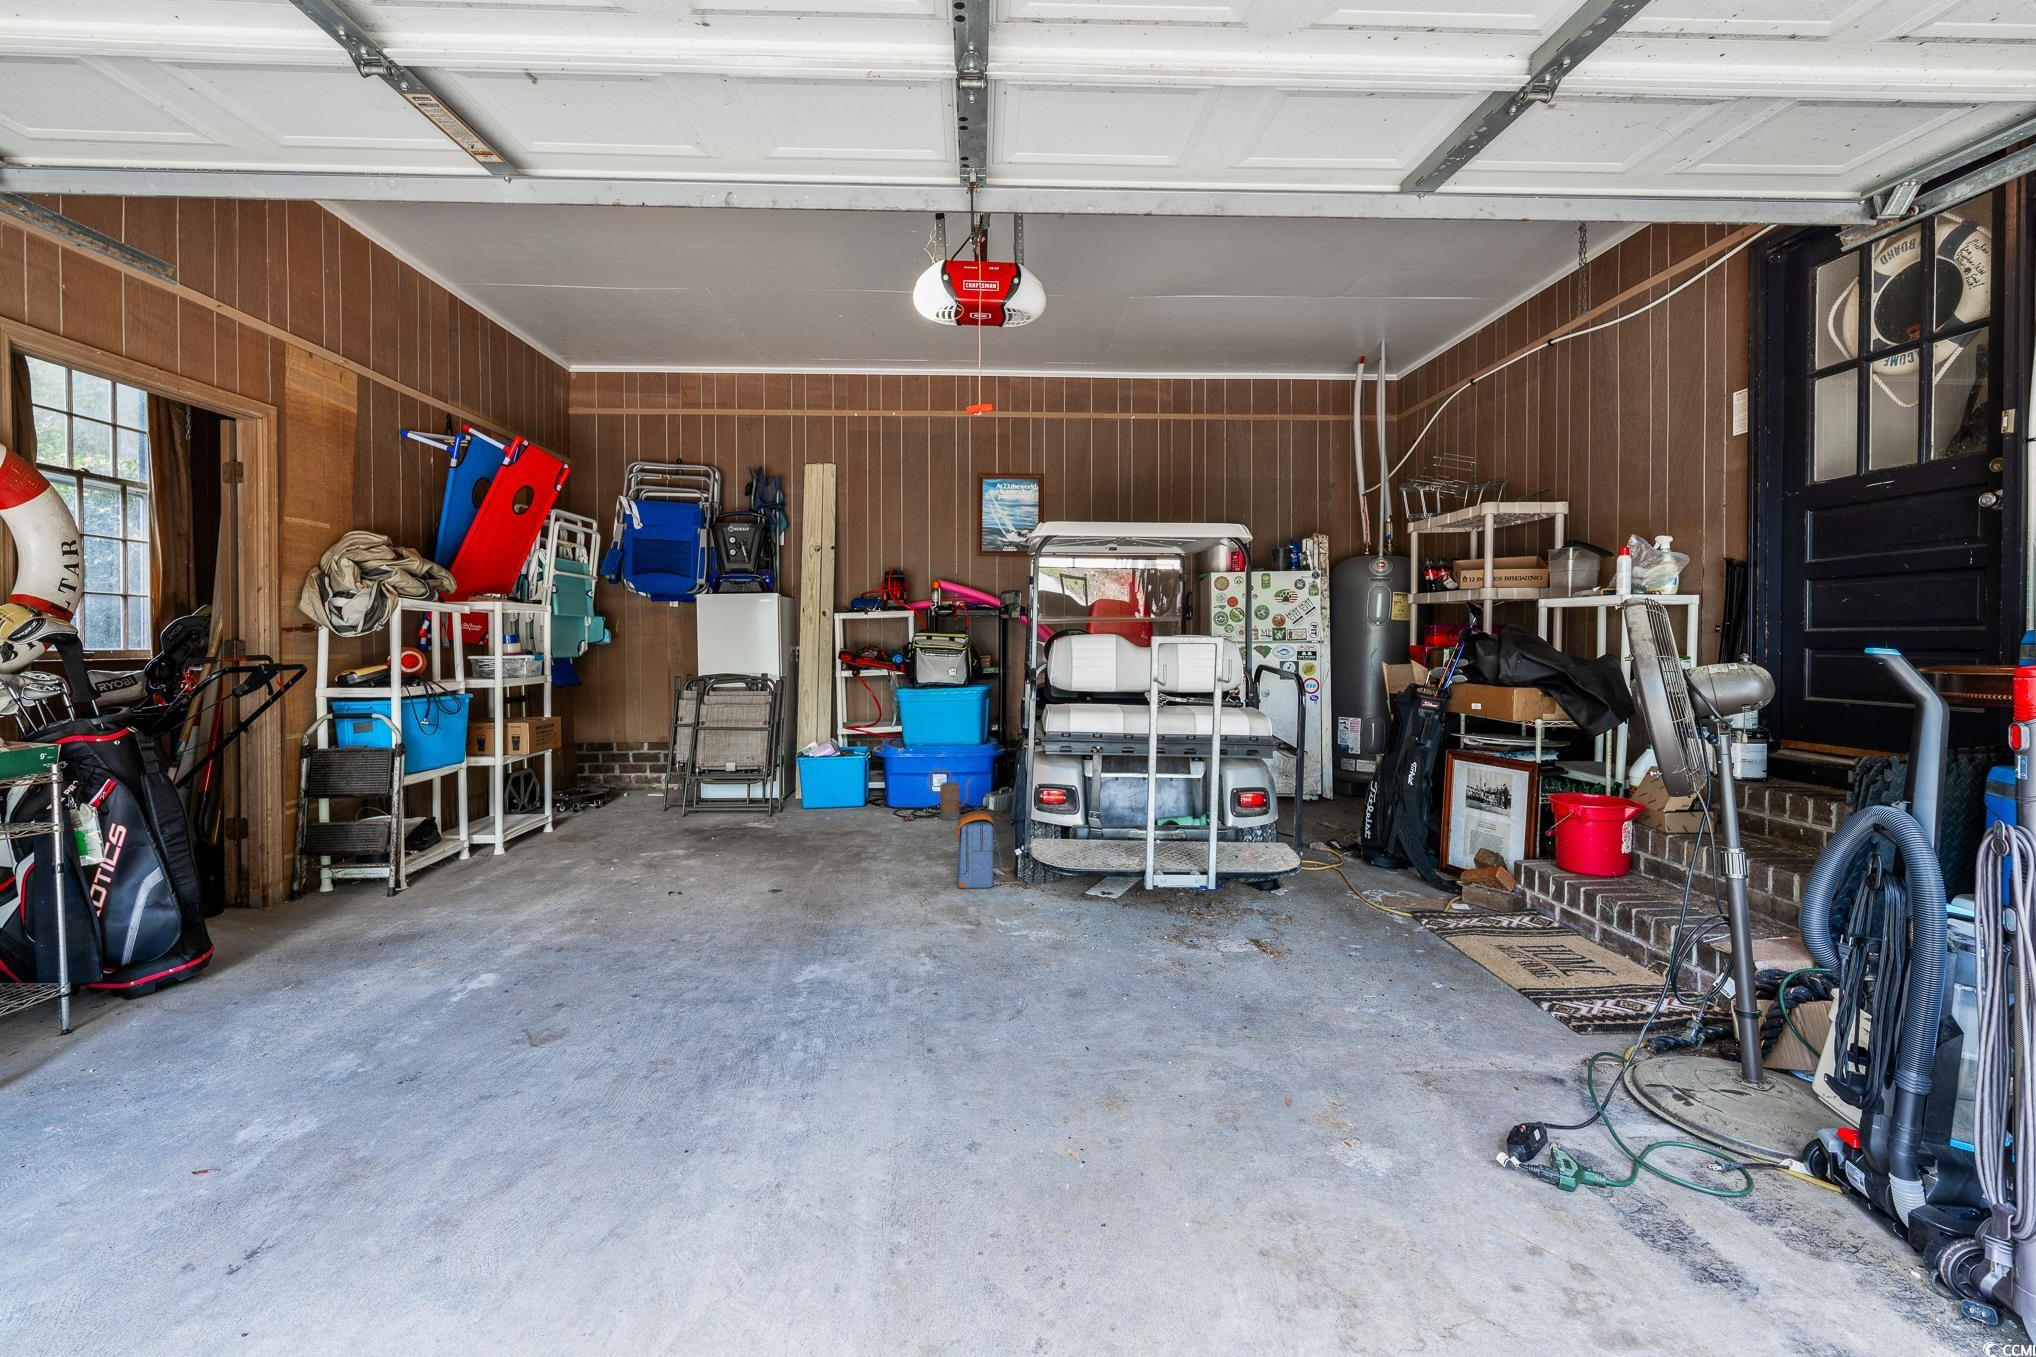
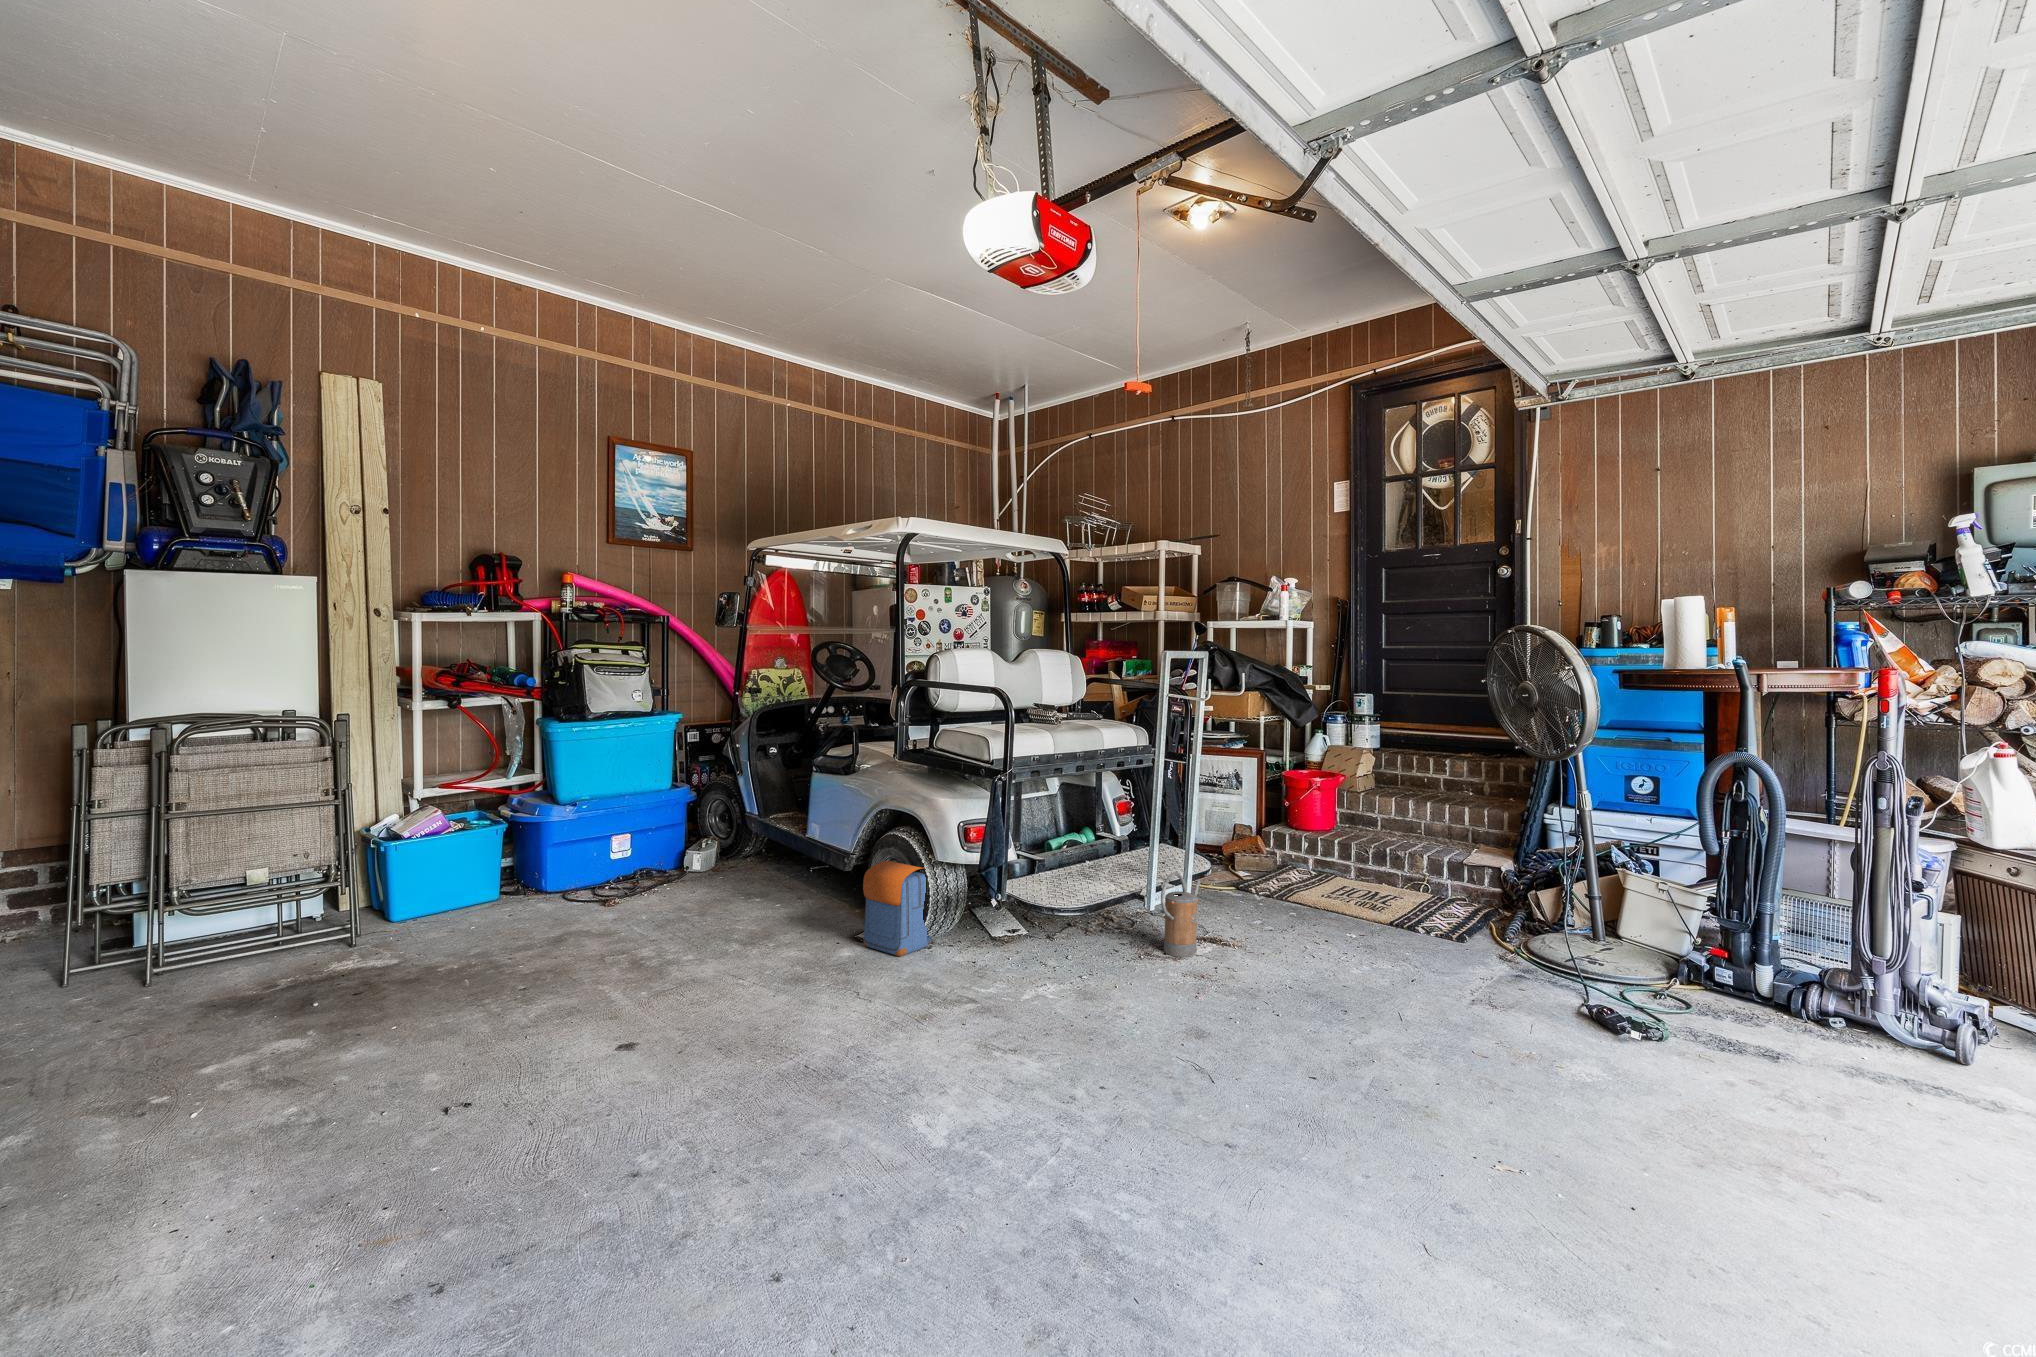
watering can: present [927,768,971,820] -> present [1161,872,1201,957]

